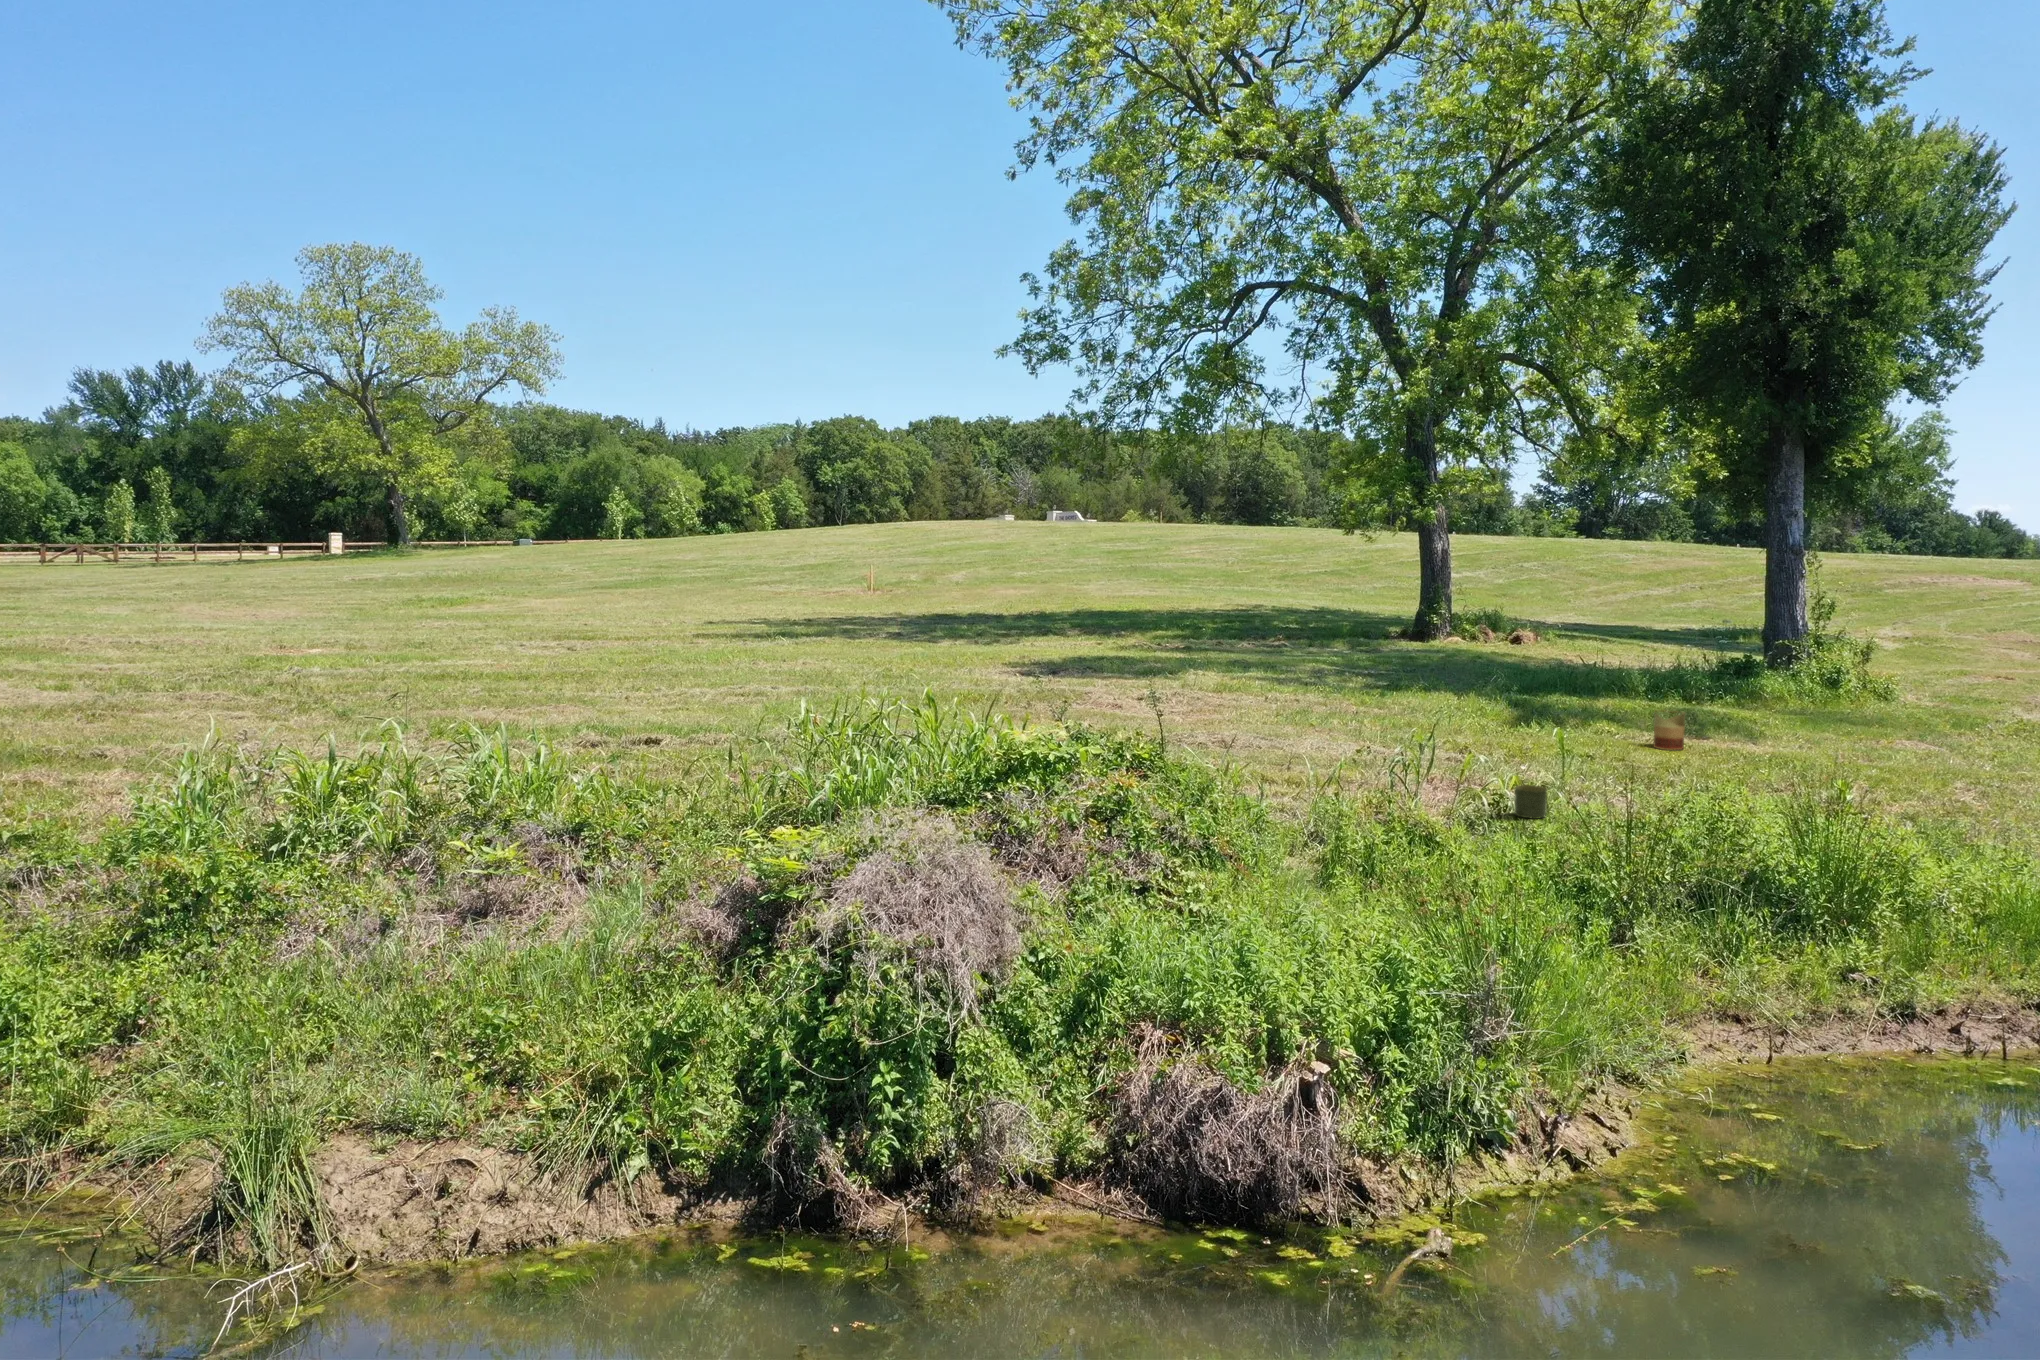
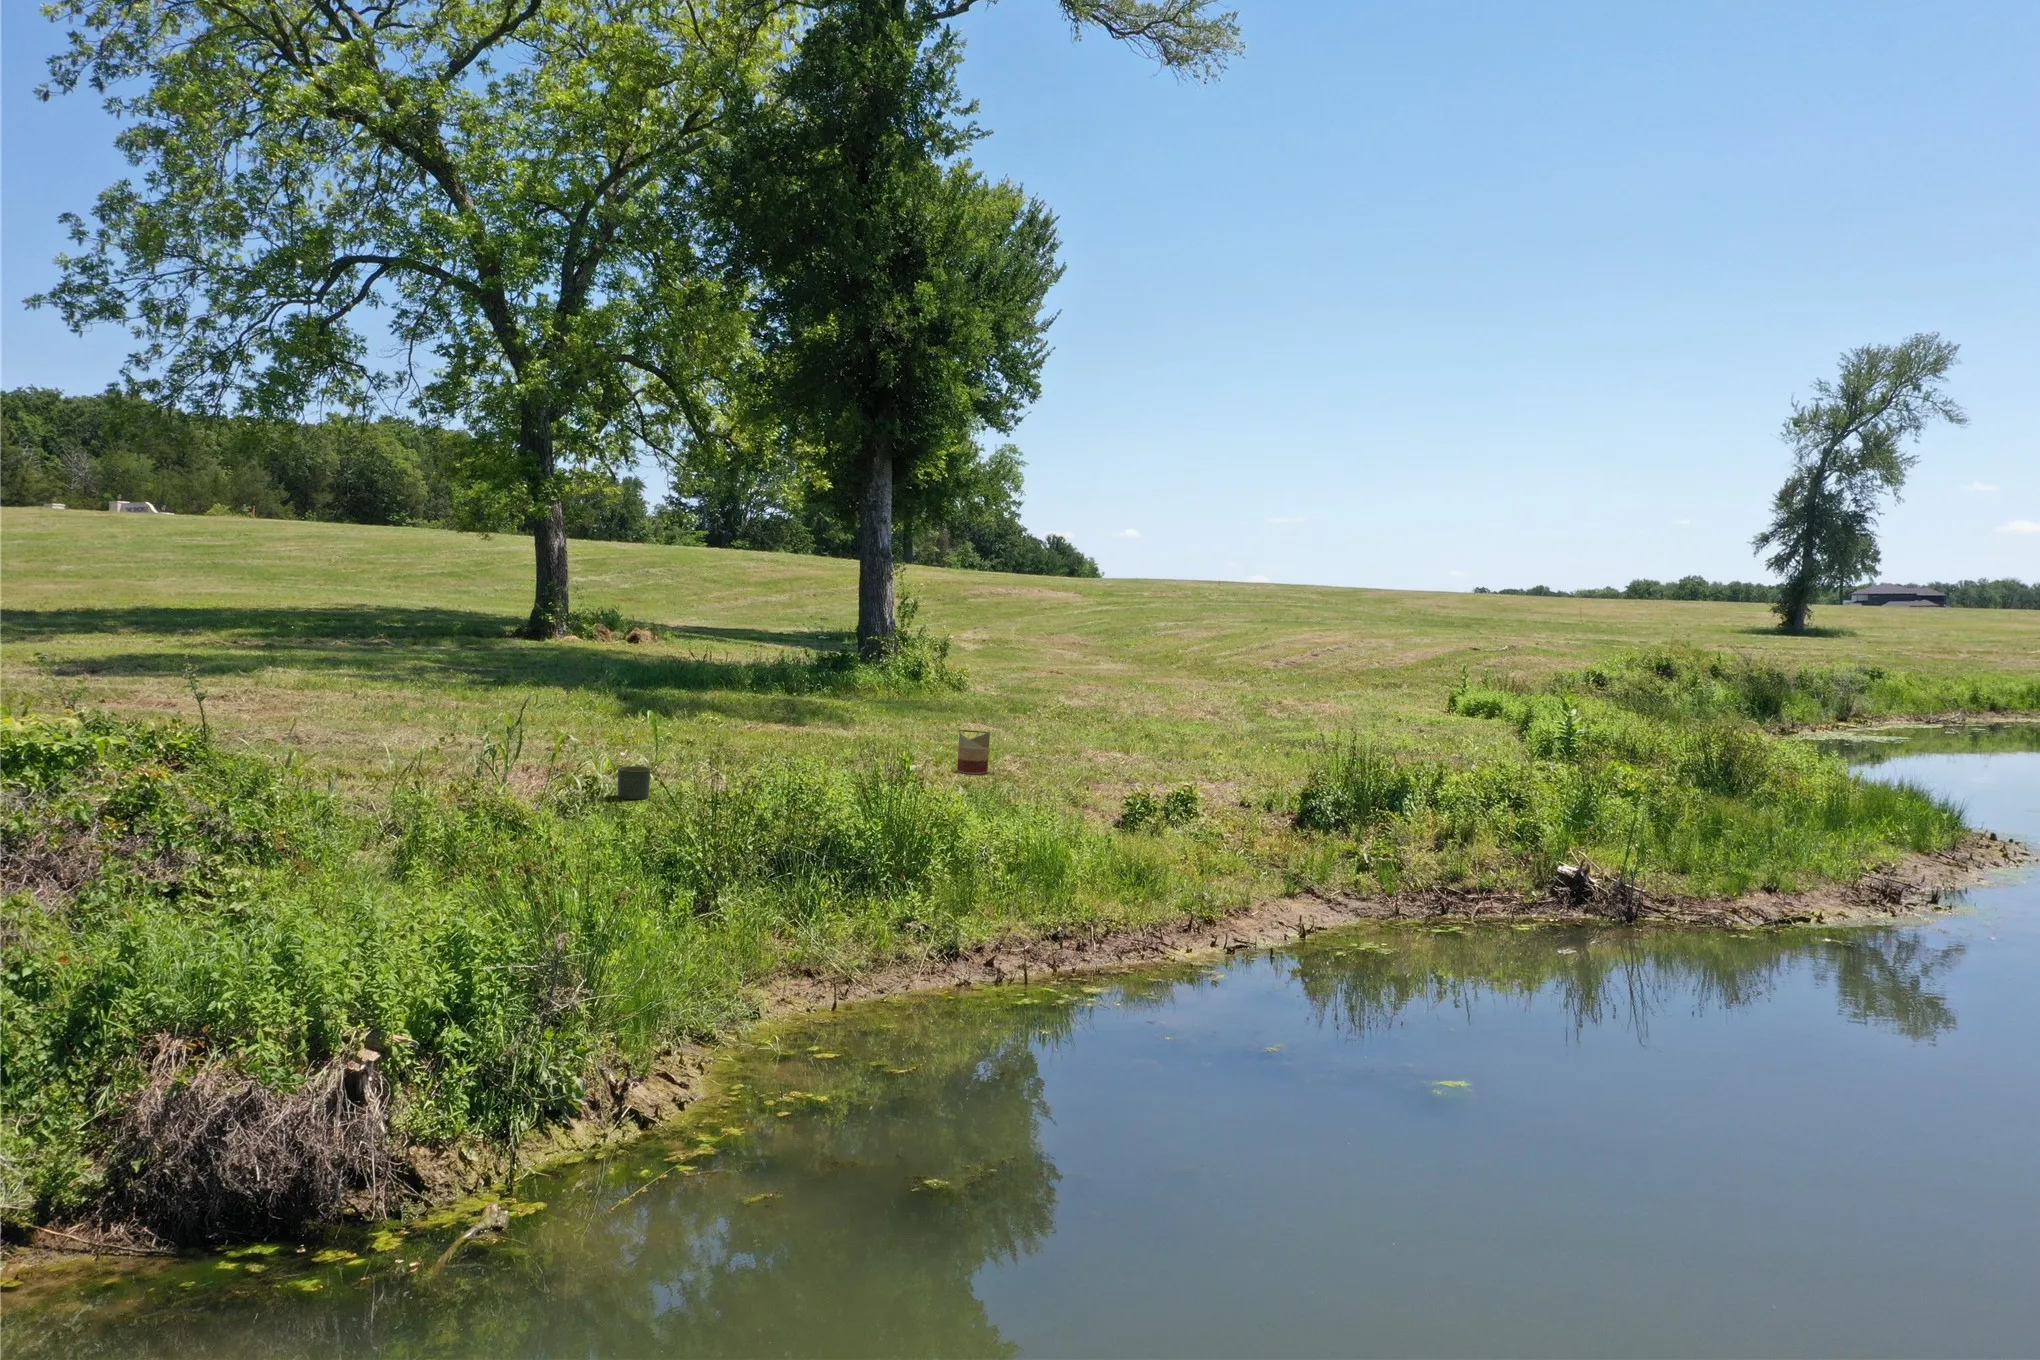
basket: present [1653,711,1685,750] -> present [957,729,990,774]

